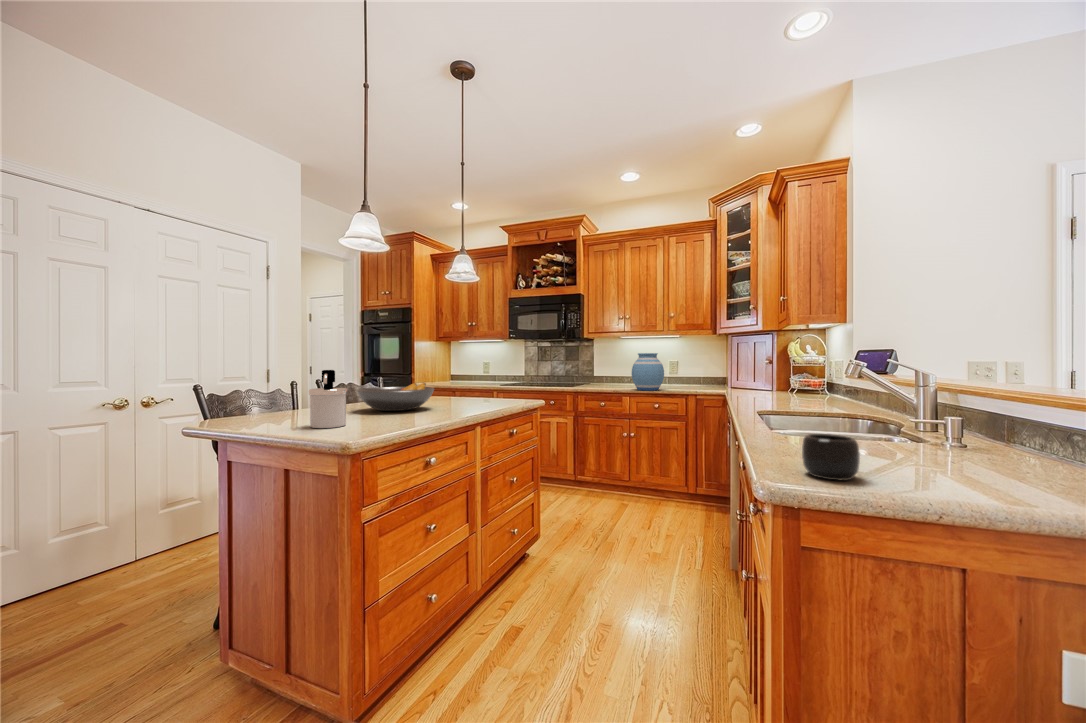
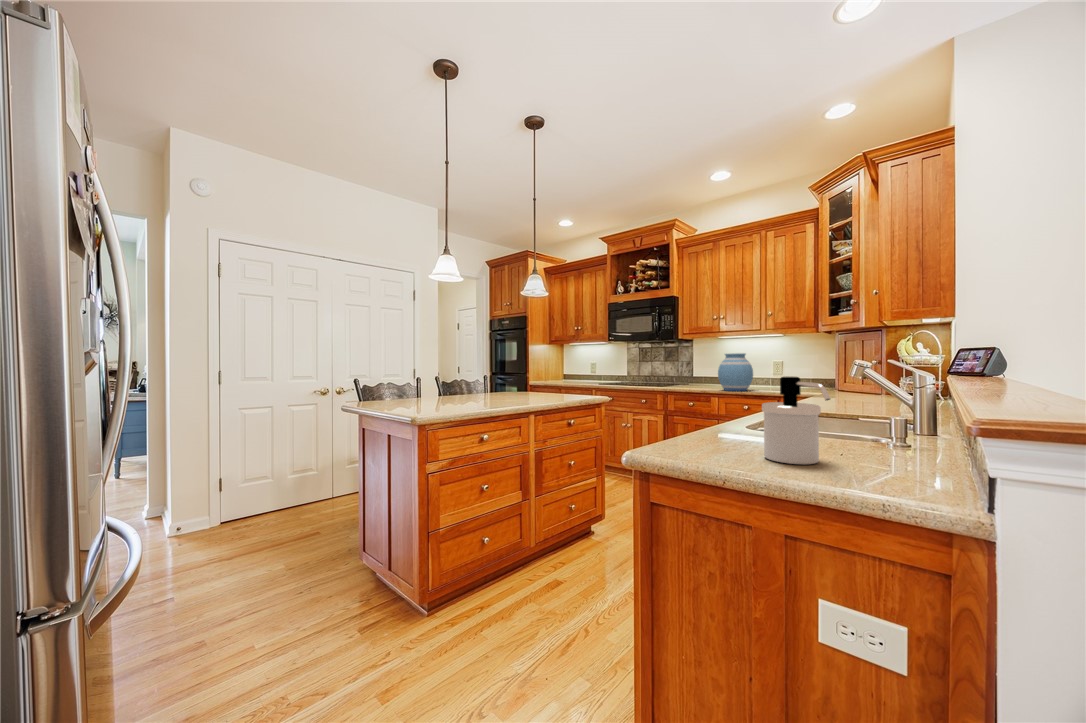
soap dispenser: present [309,370,347,428] -> present [762,376,830,464]
fruit bowl: present [357,383,434,411] -> none [449,380,506,401]
mug: present [802,434,860,481] -> none [673,422,716,457]

